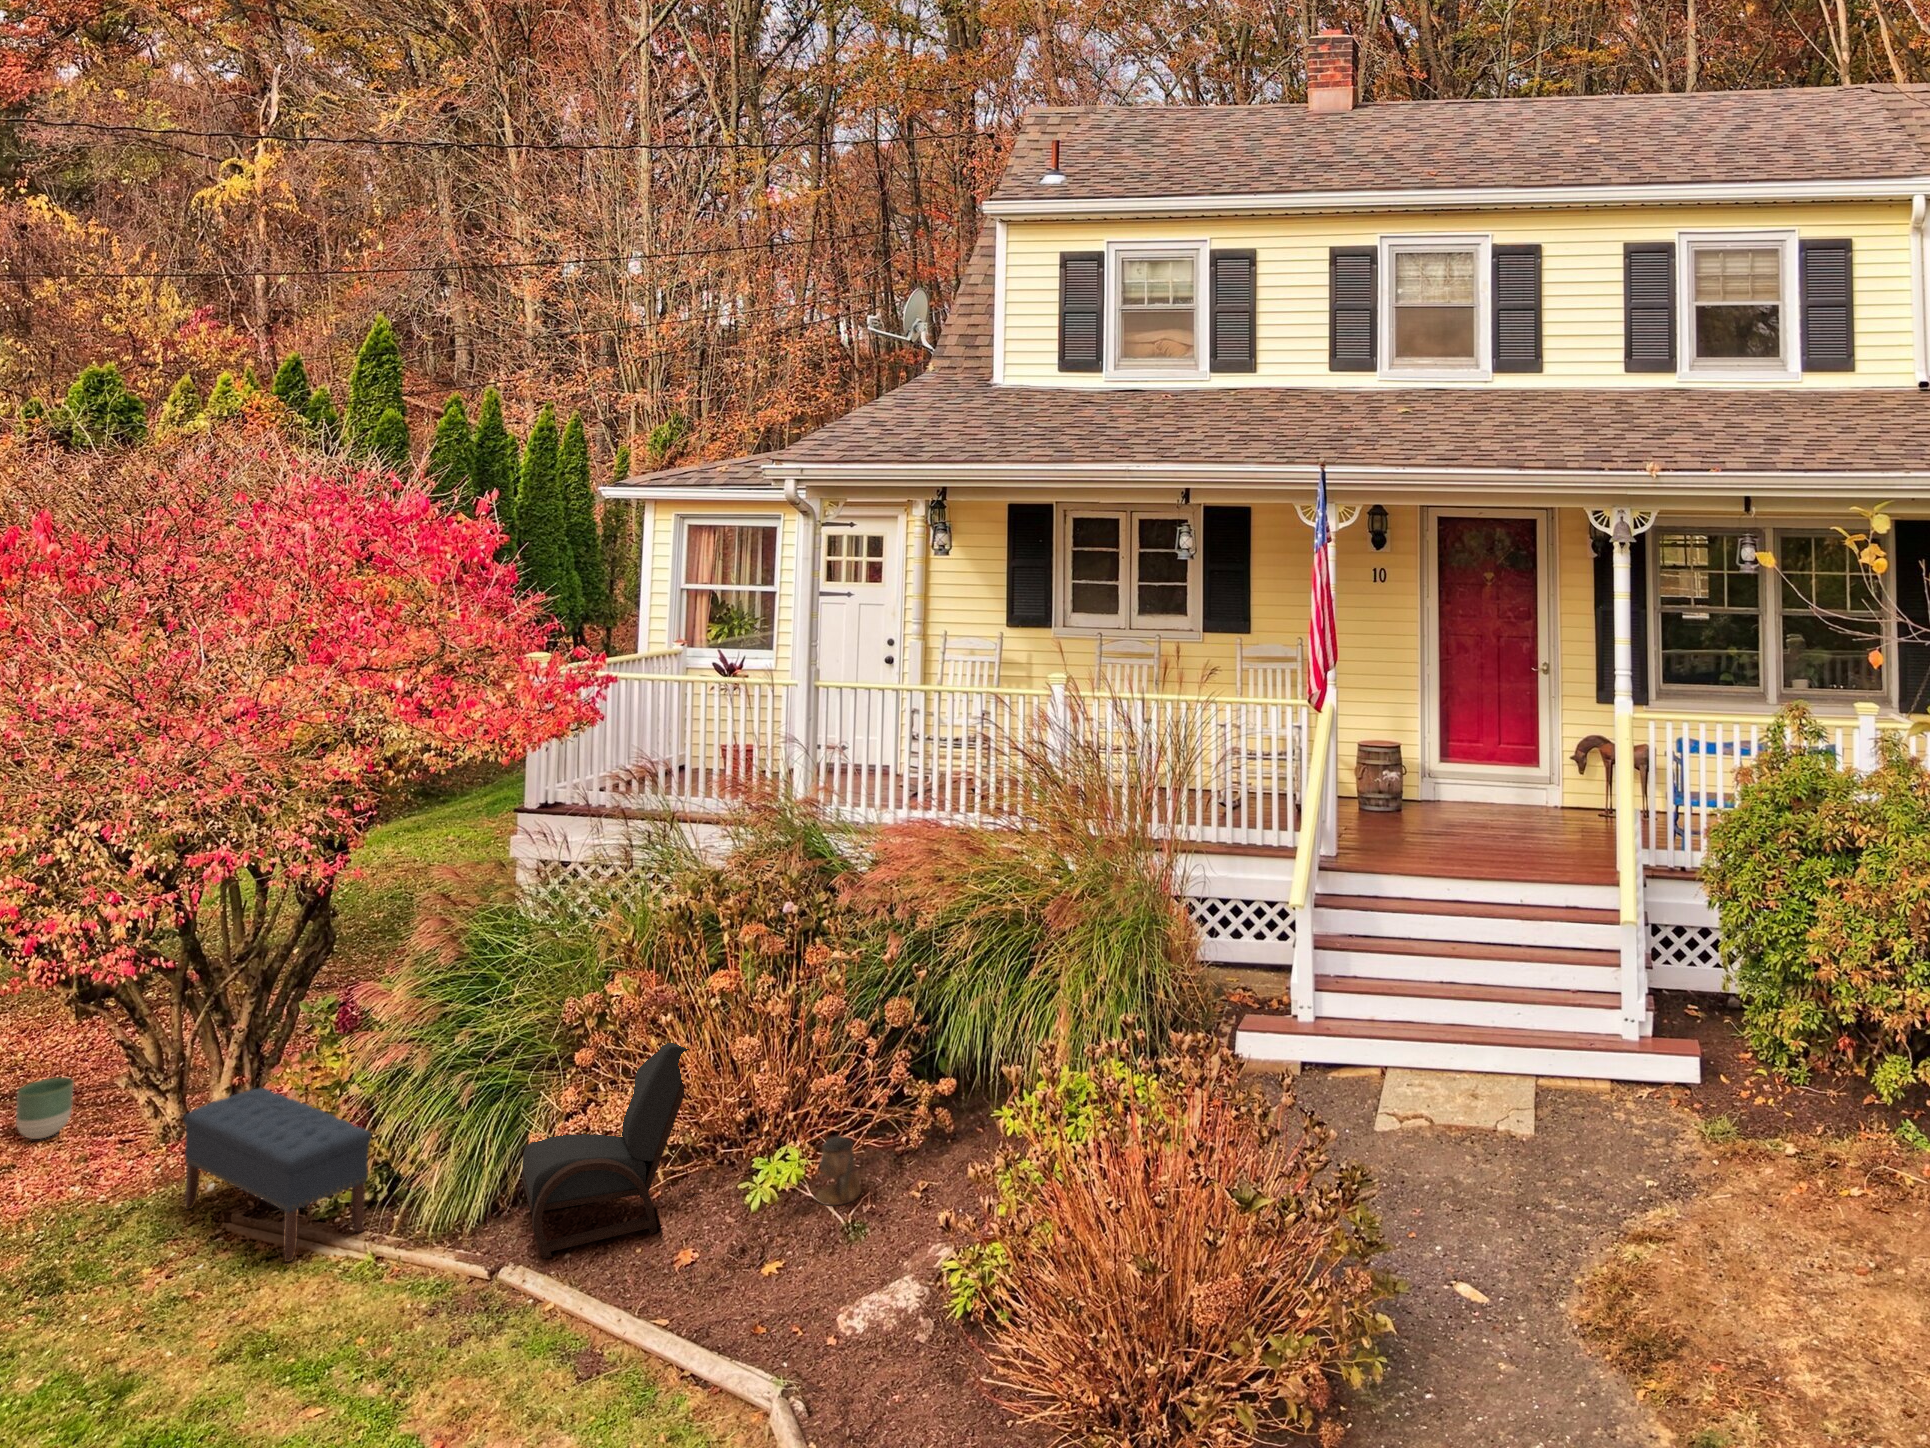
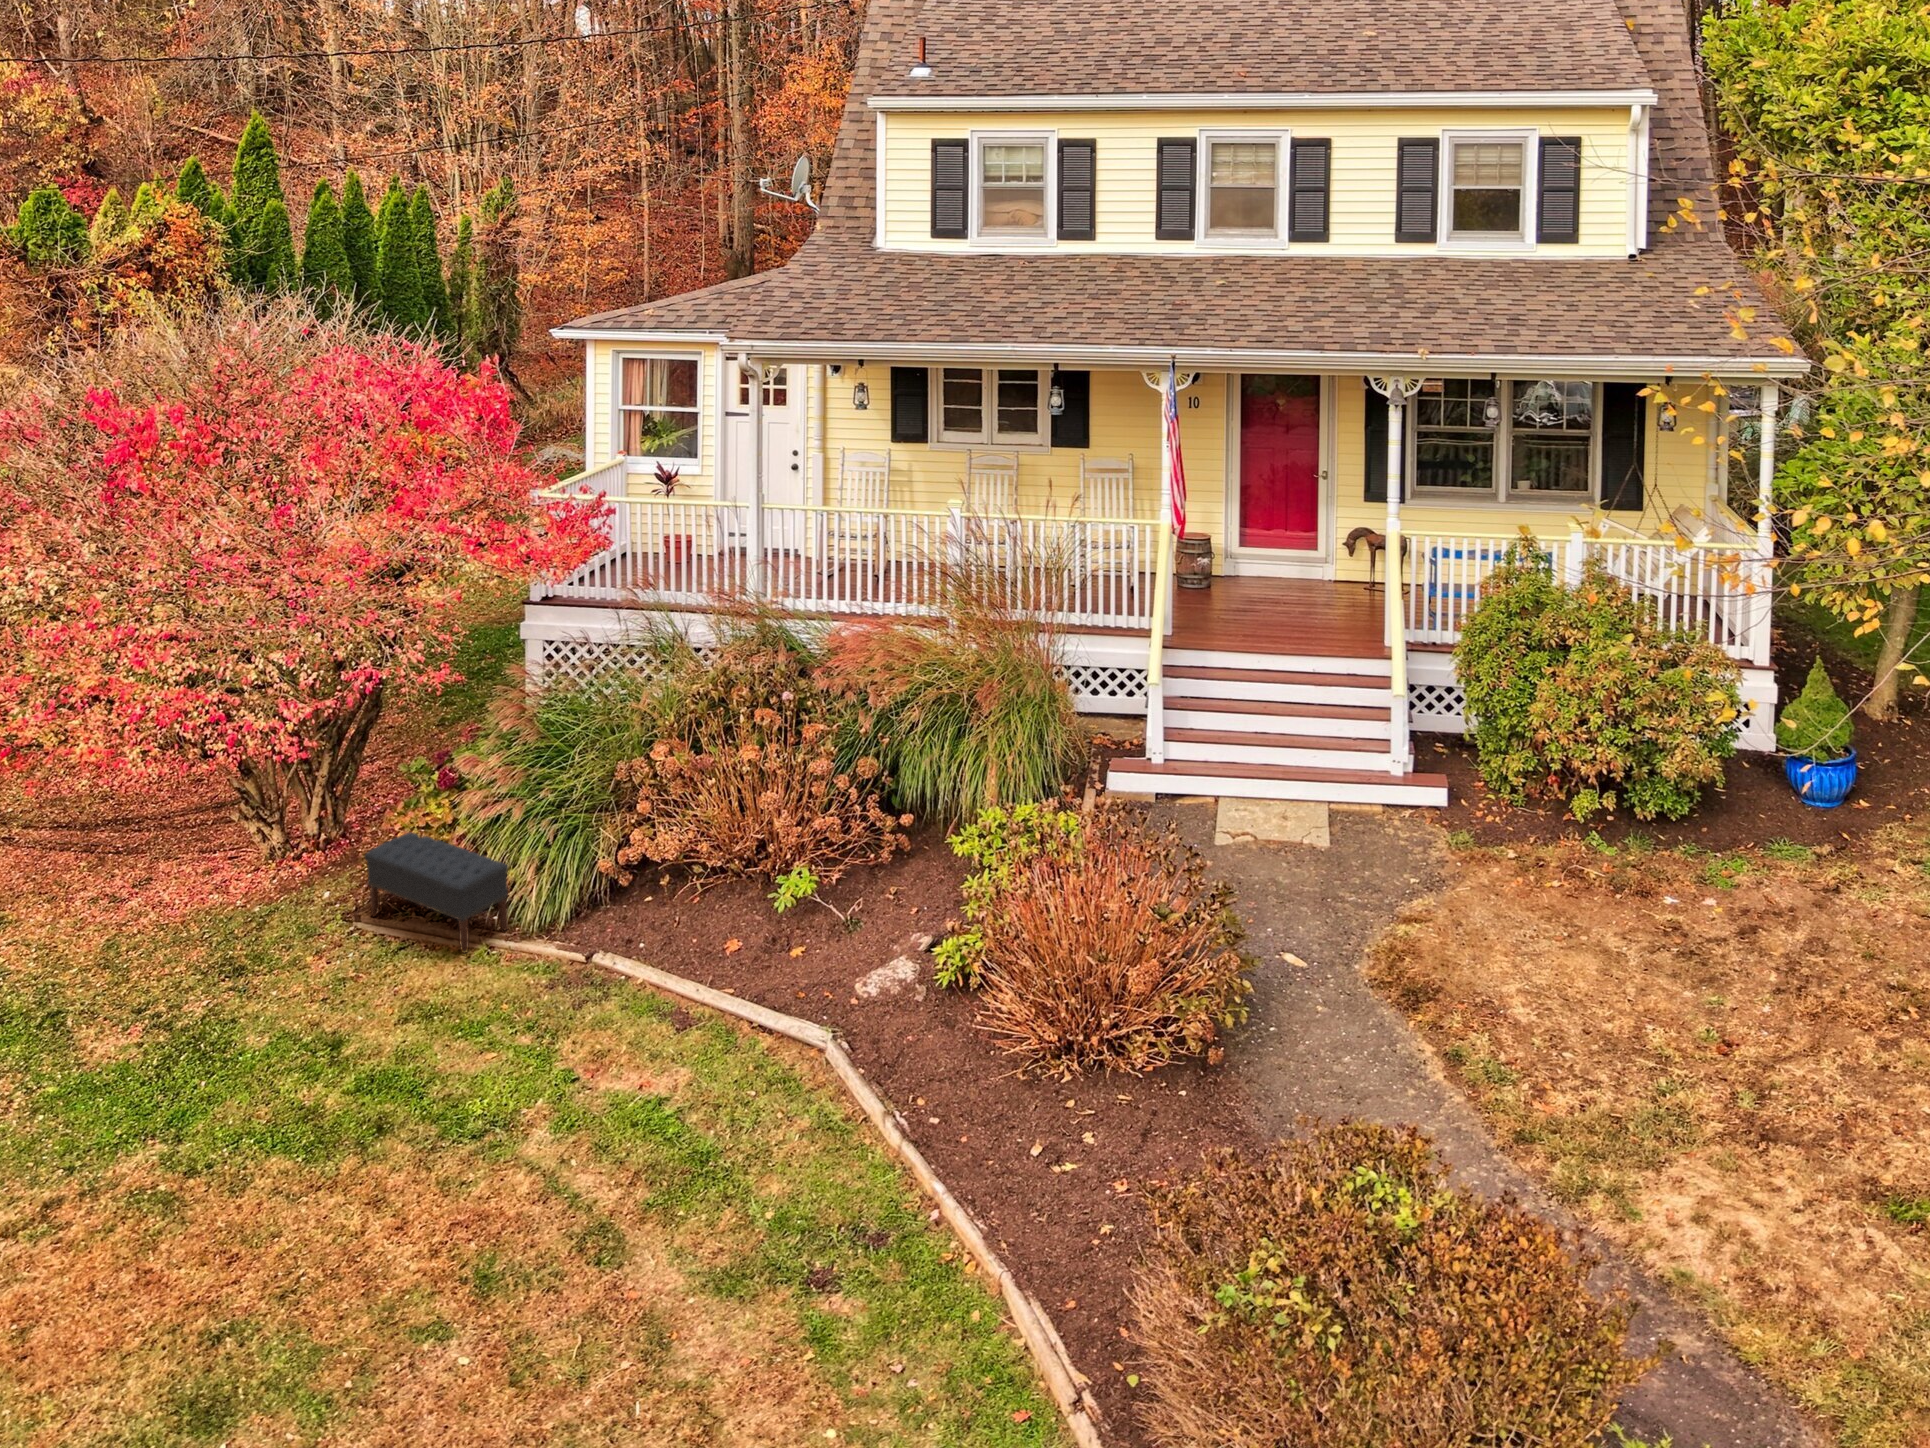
lounge chair: present [522,1043,689,1258] -> none [614,782,739,947]
planter: present [16,1077,74,1139] -> none [217,821,256,865]
watering can: present [815,1136,862,1205] -> none [826,856,859,906]

